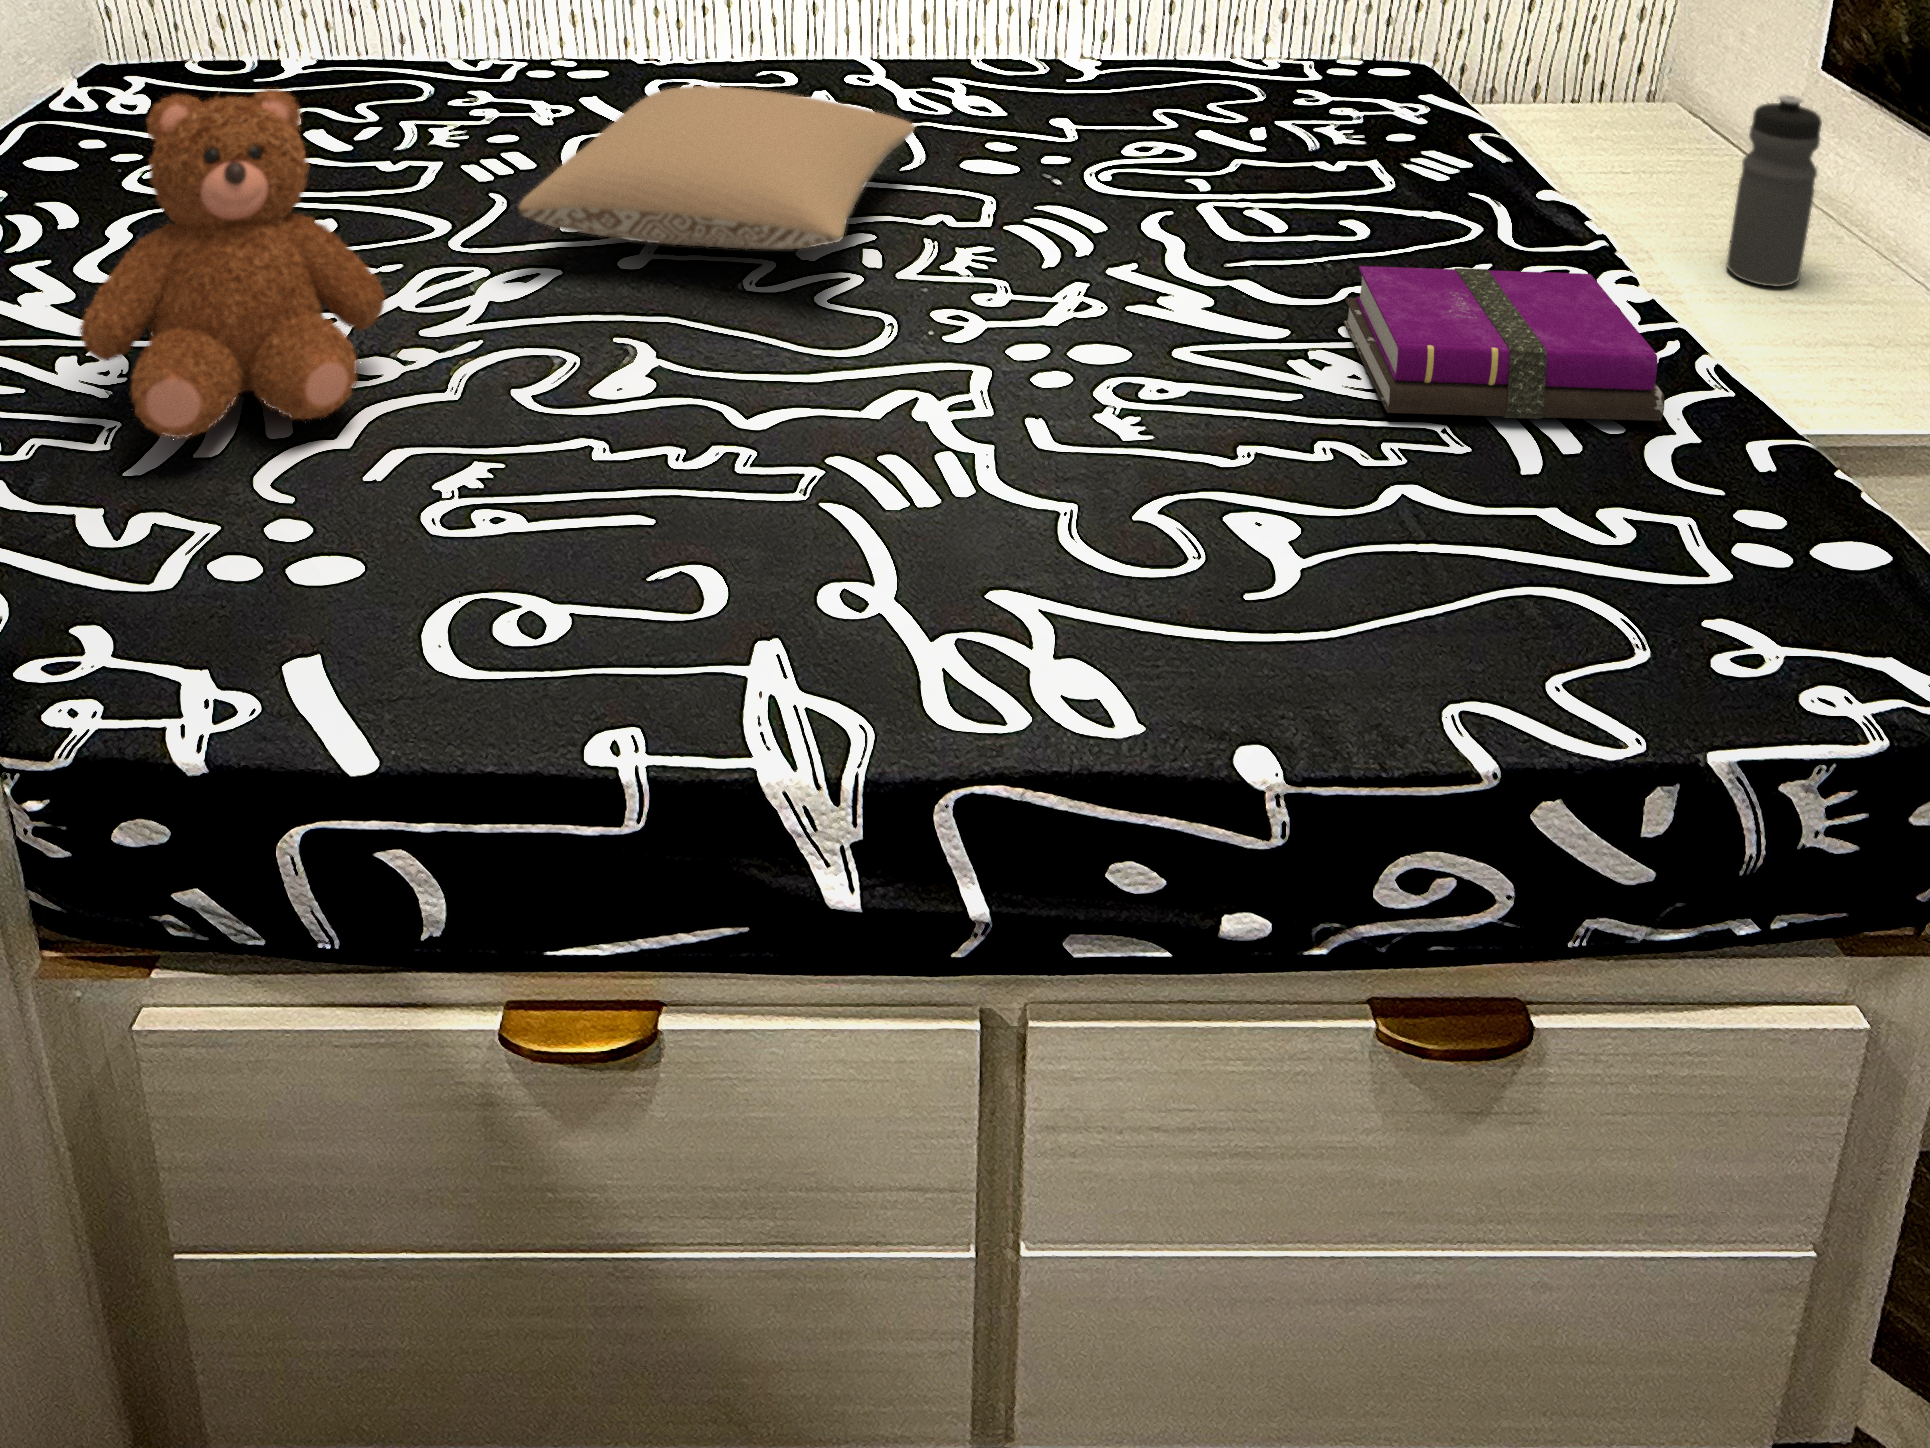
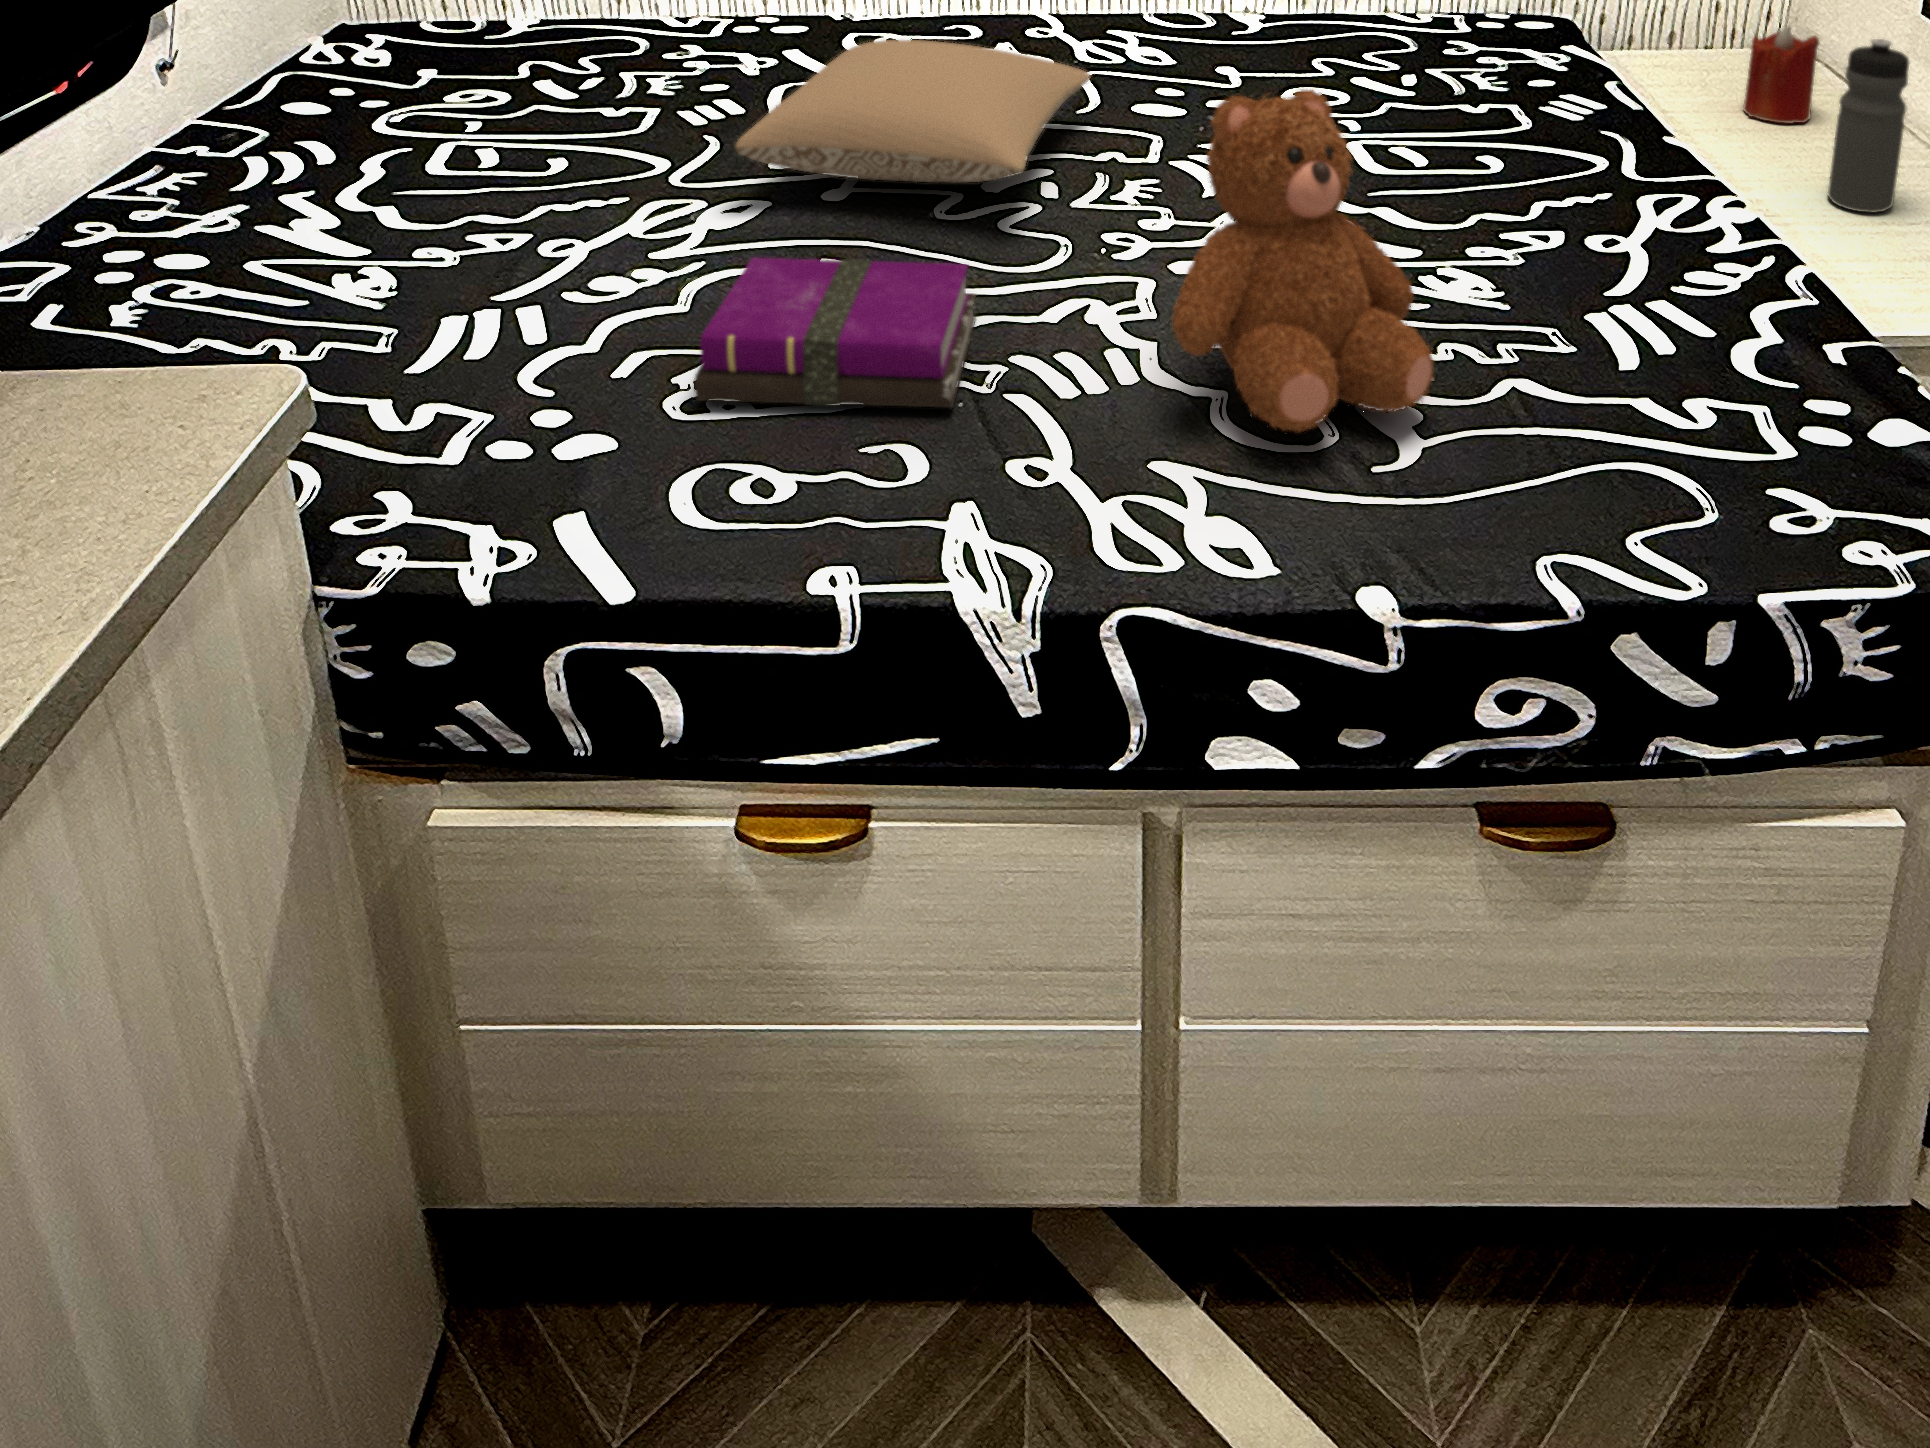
candle: none [1623,76,1709,183] -> present [1743,26,1819,123]
teddy bear: present [80,89,385,439] -> present [1172,89,1433,431]
notebook: present [1344,266,1664,421] -> present [694,258,976,408]

